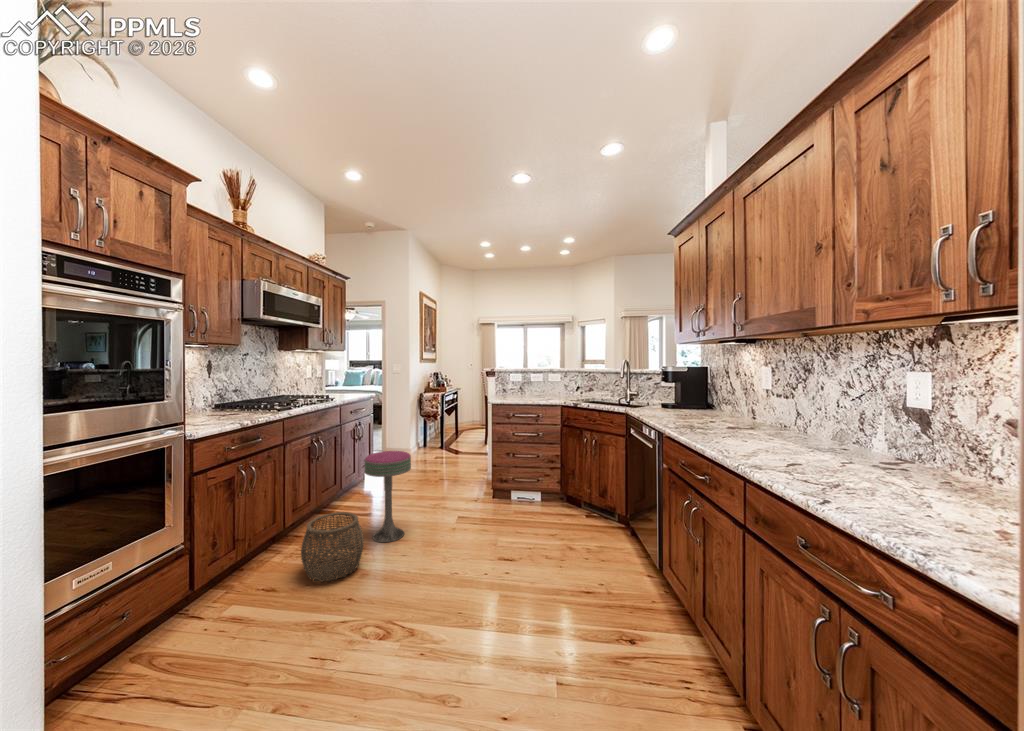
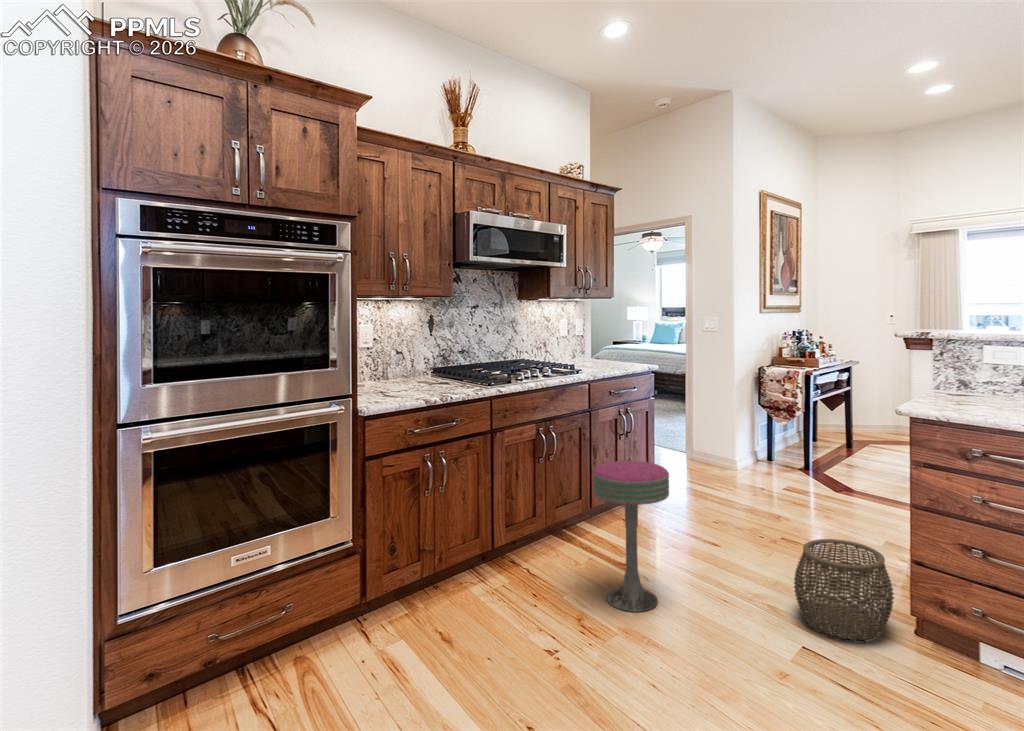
woven basket: present [301,512,364,582] -> present [794,539,894,641]

